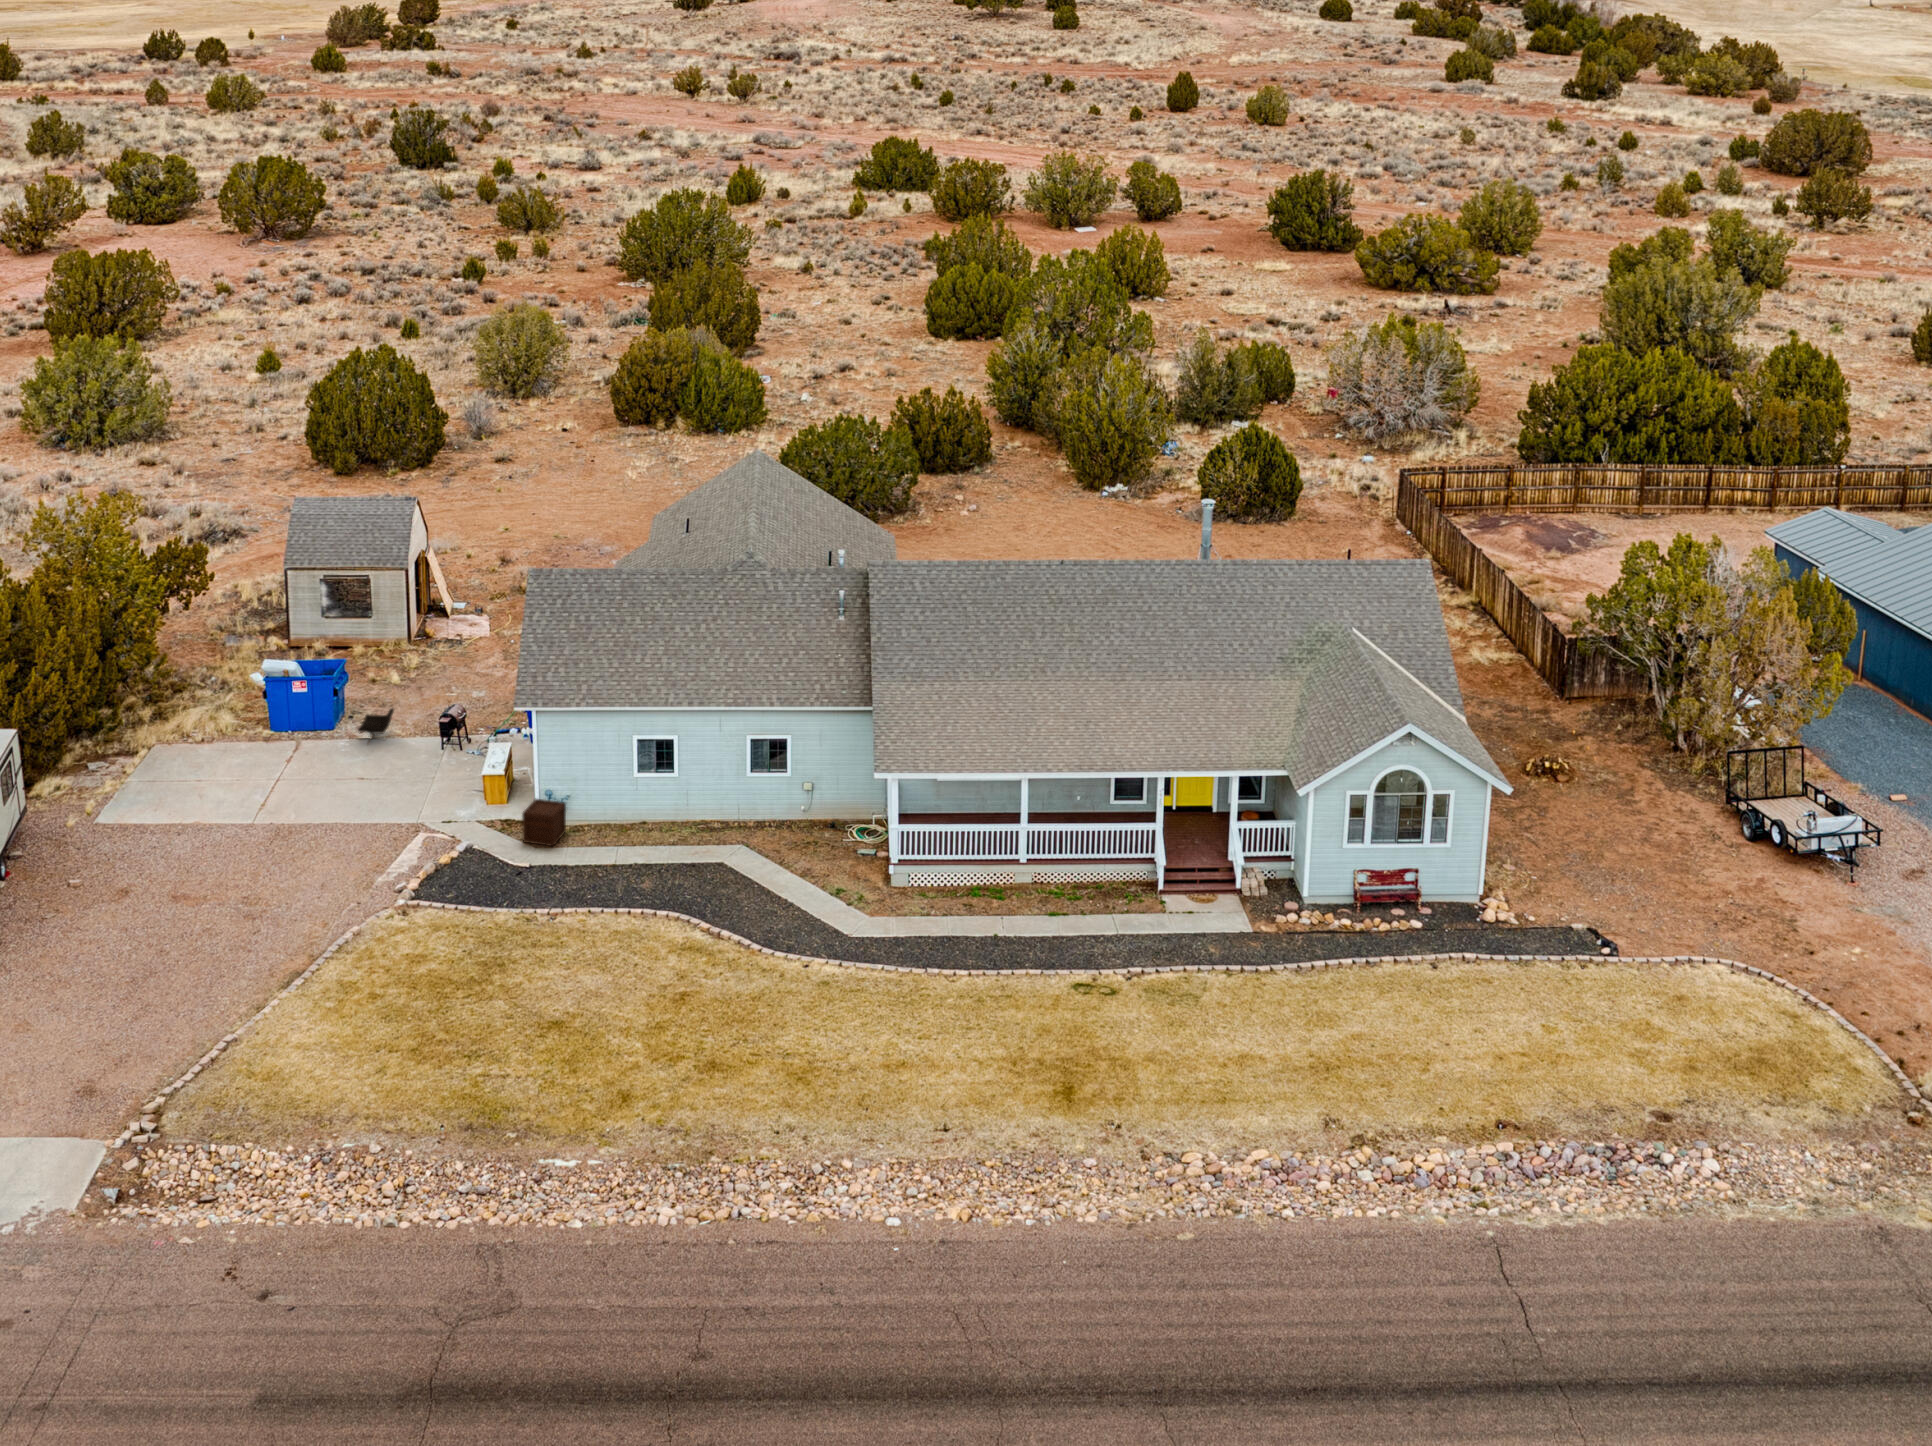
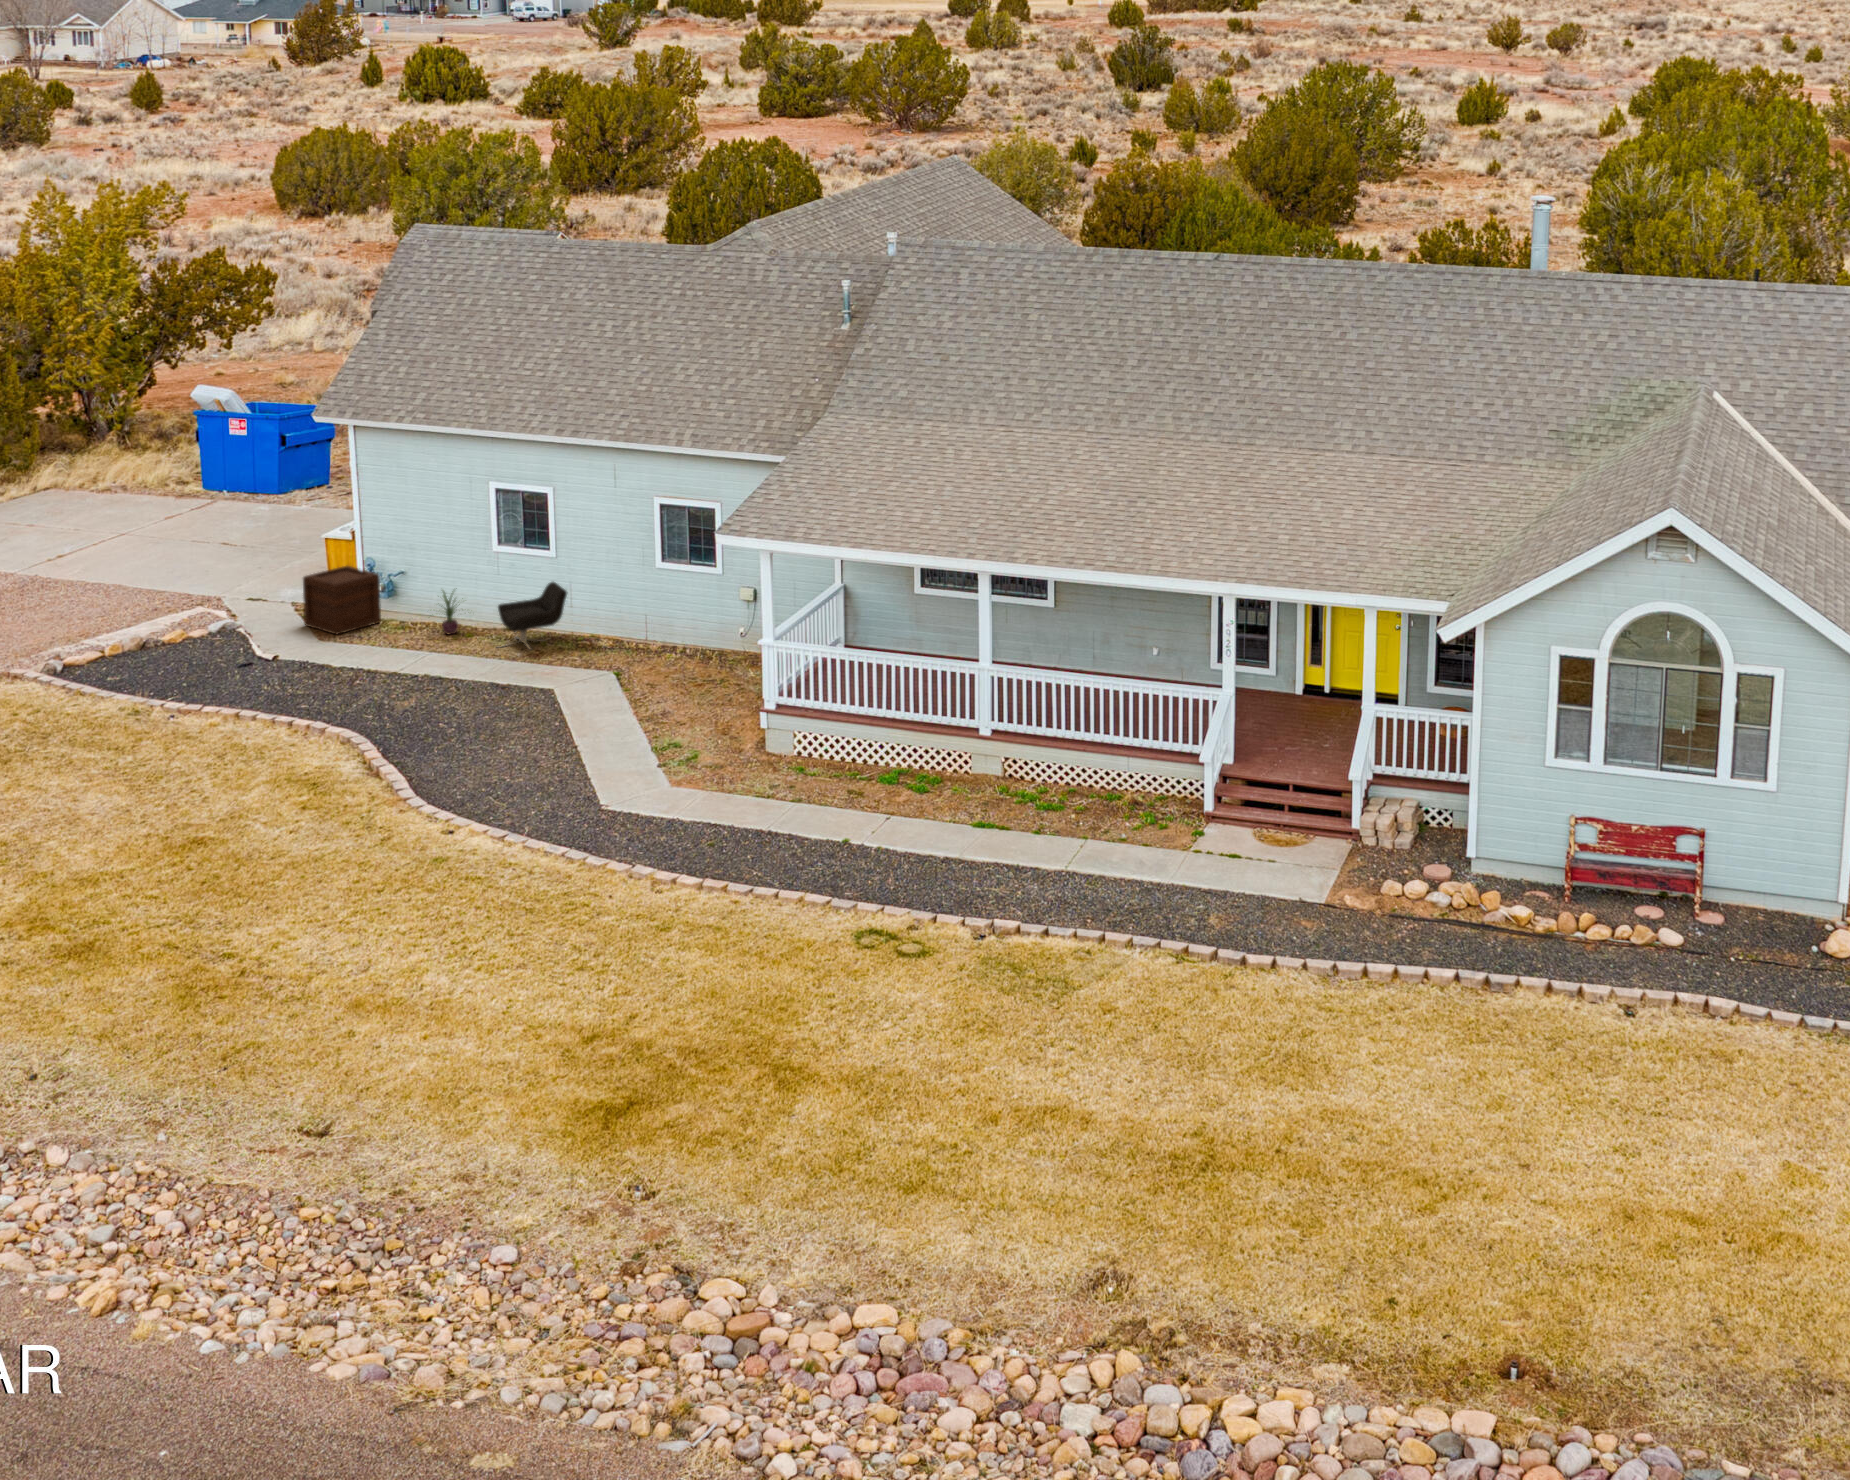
lounge chair: present [358,708,394,744] -> present [498,582,567,649]
decorative plant: none [603,805,634,835] -> present [441,591,463,634]

